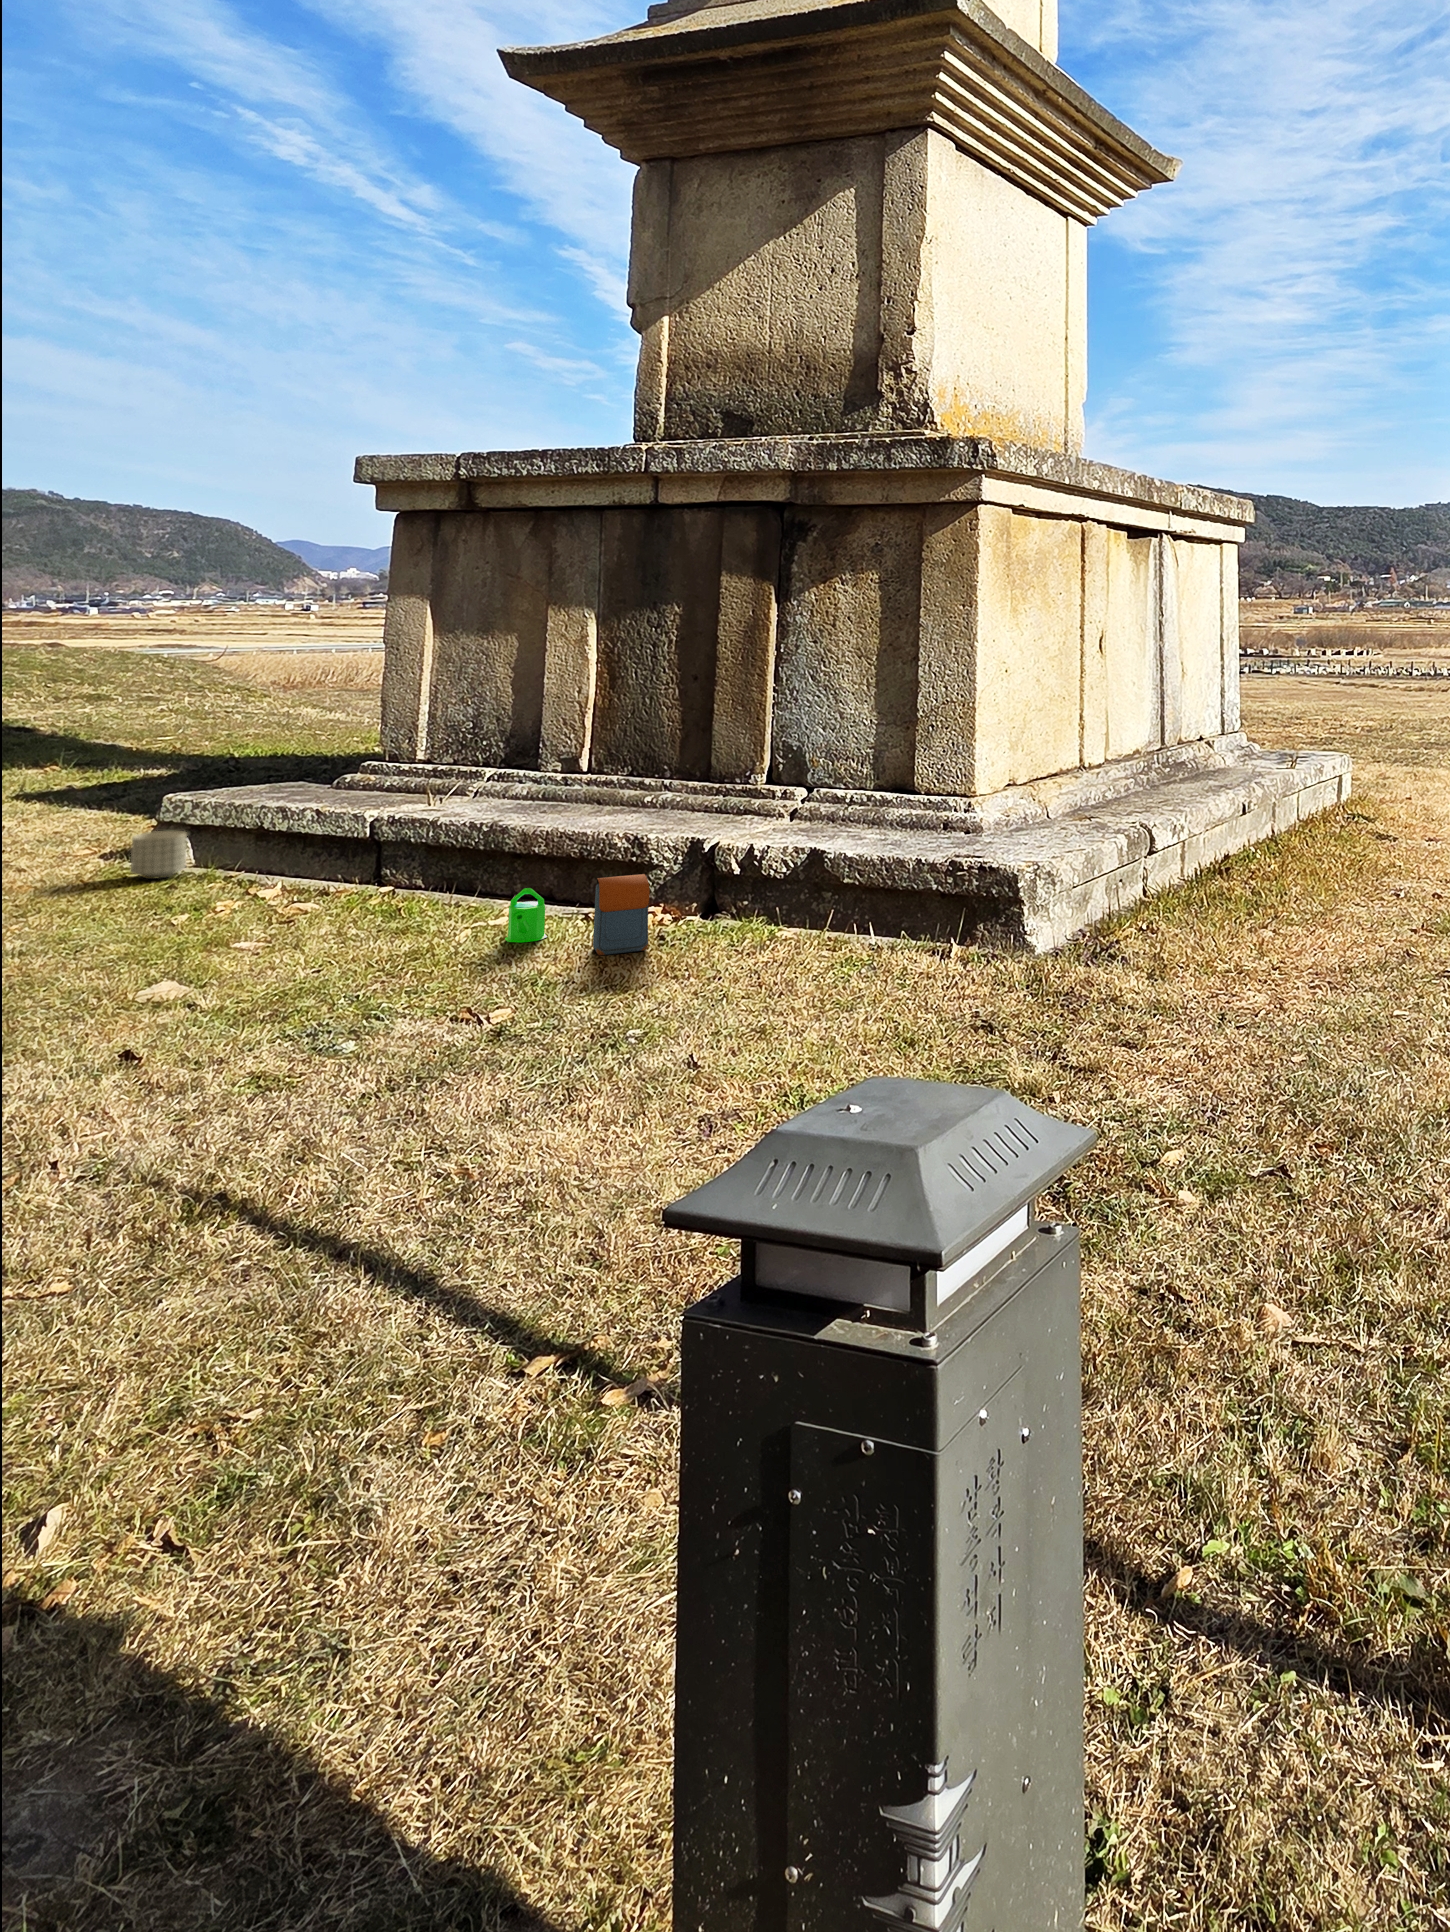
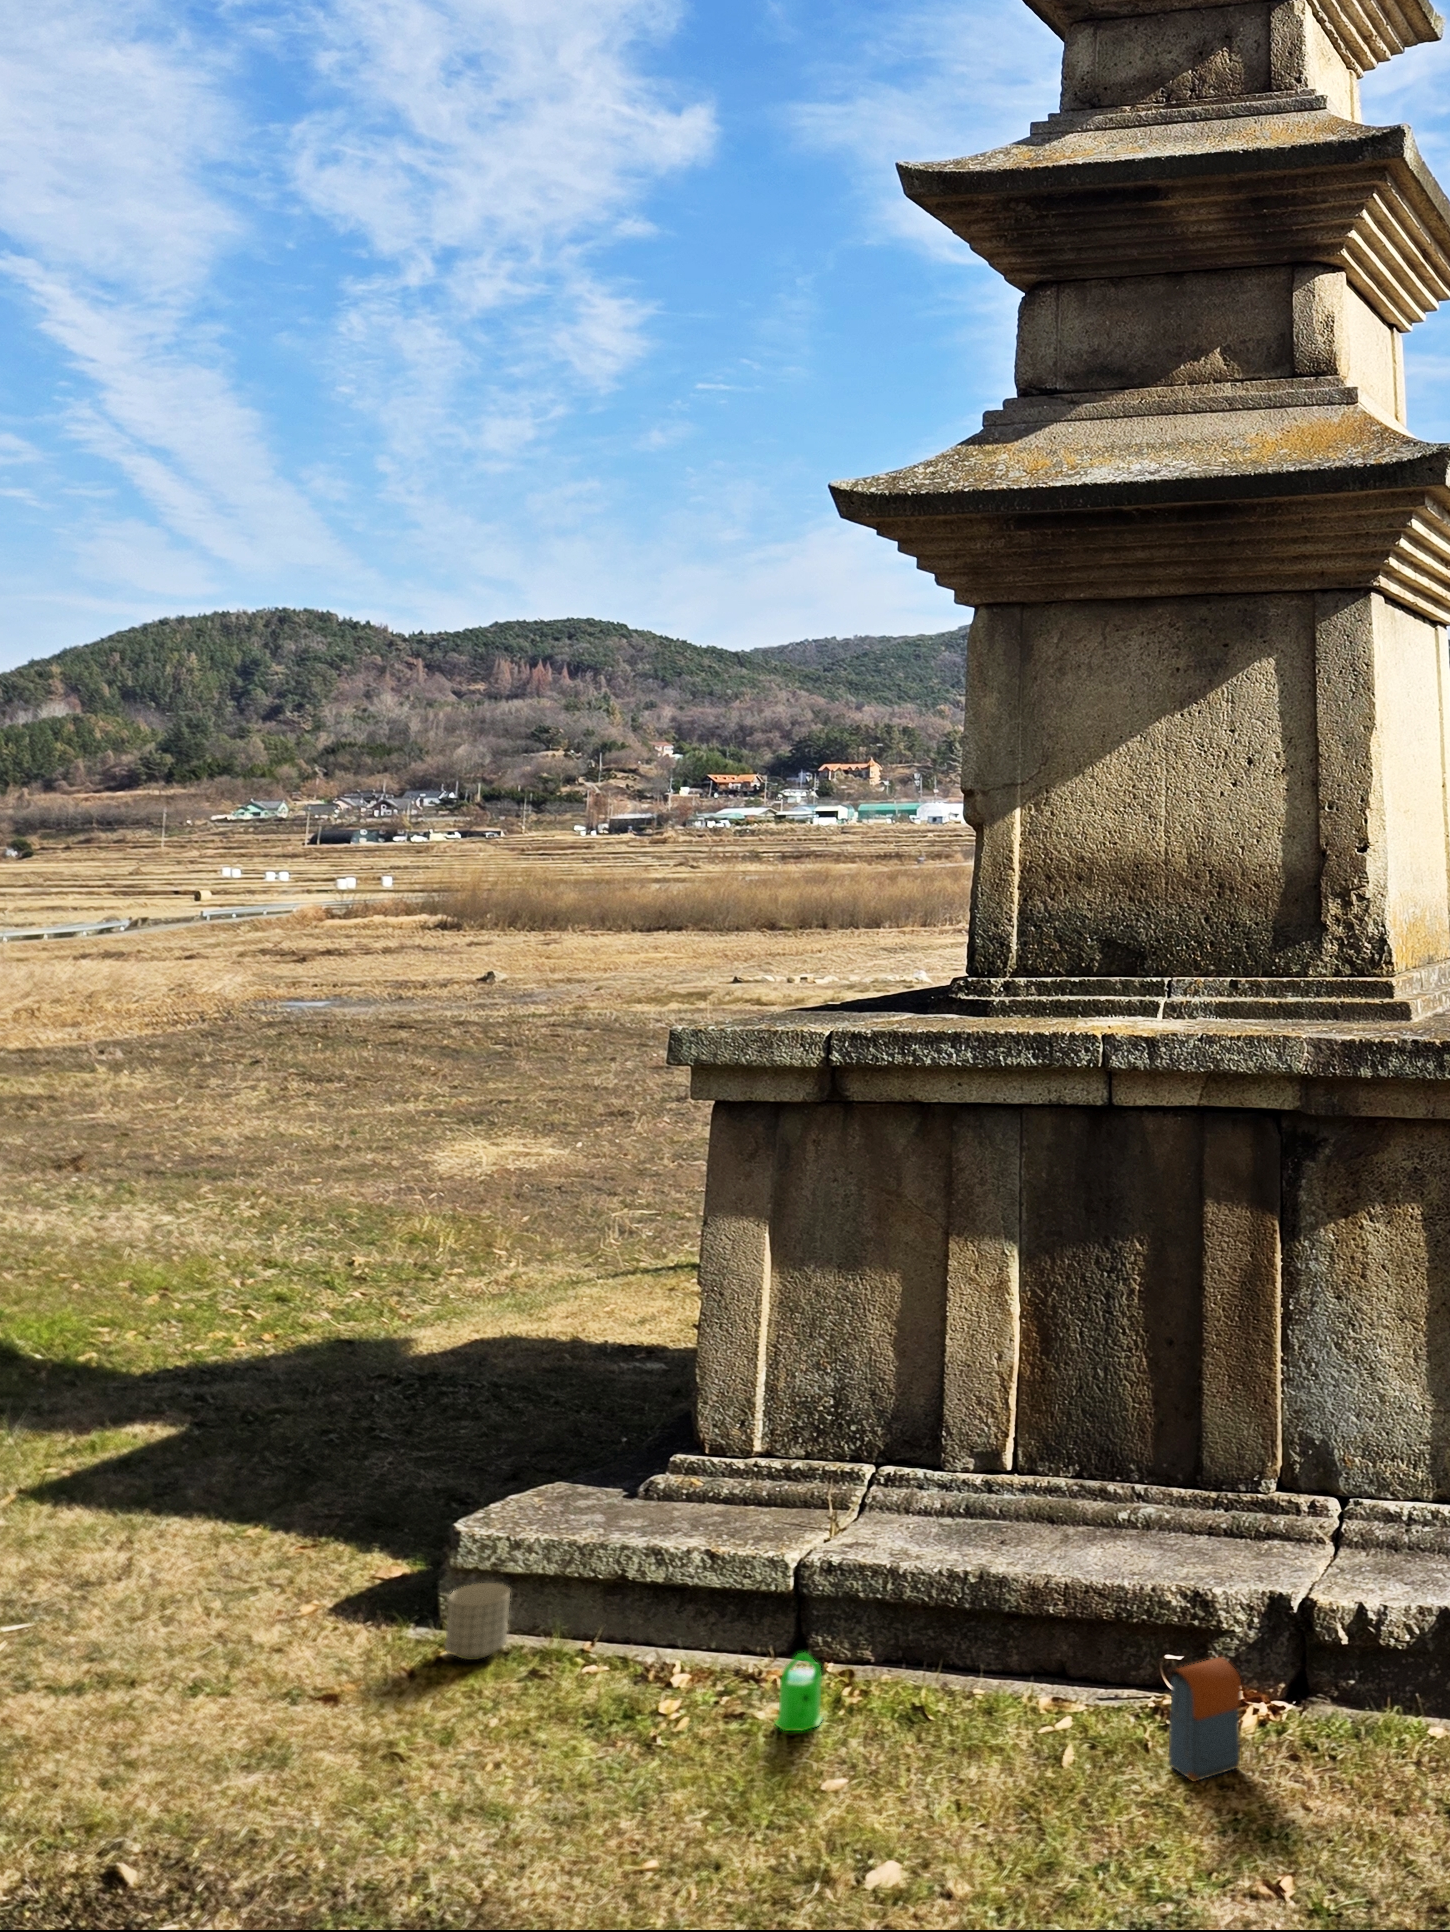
watering can: present [505,888,547,943] -> present [776,1653,822,1731]

